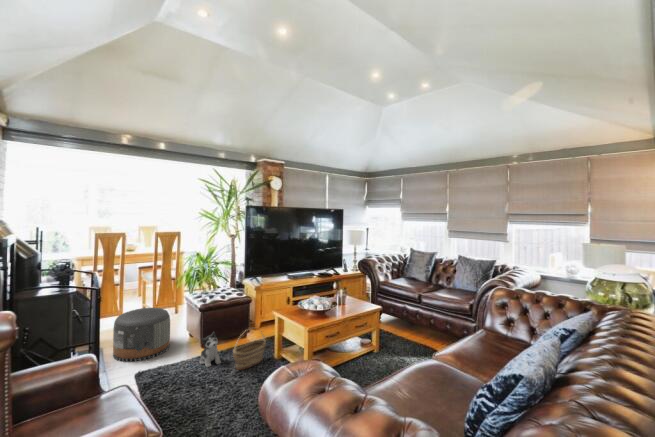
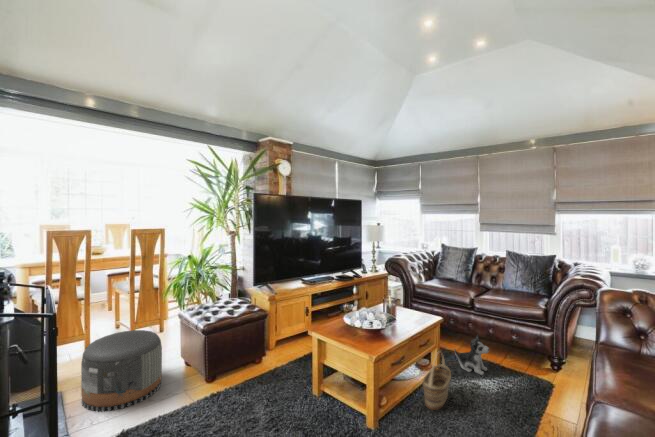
plush toy: present [199,331,221,367] -> present [455,335,489,375]
basket: present [233,335,266,370] -> present [423,352,451,410]

